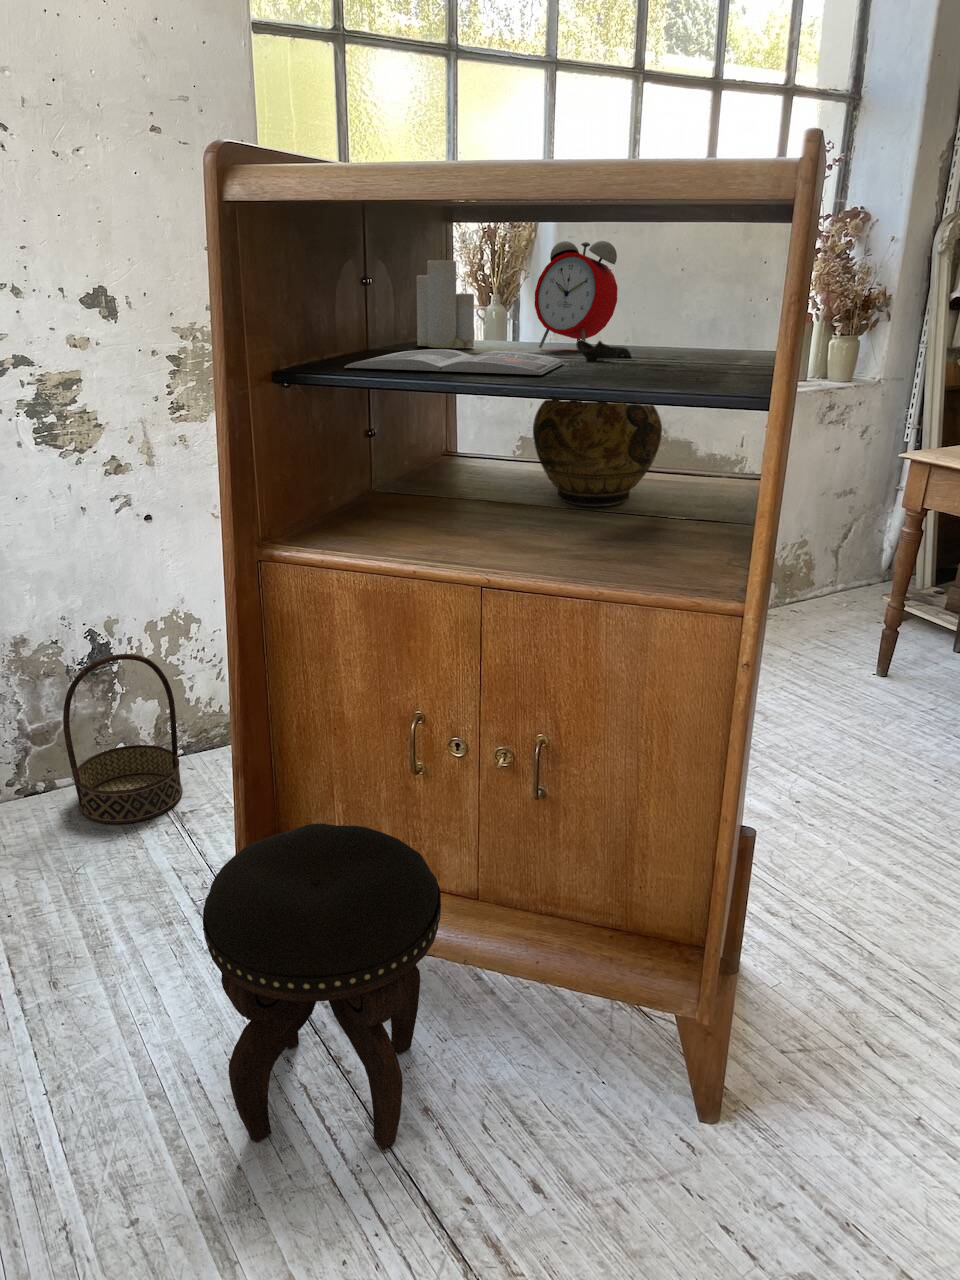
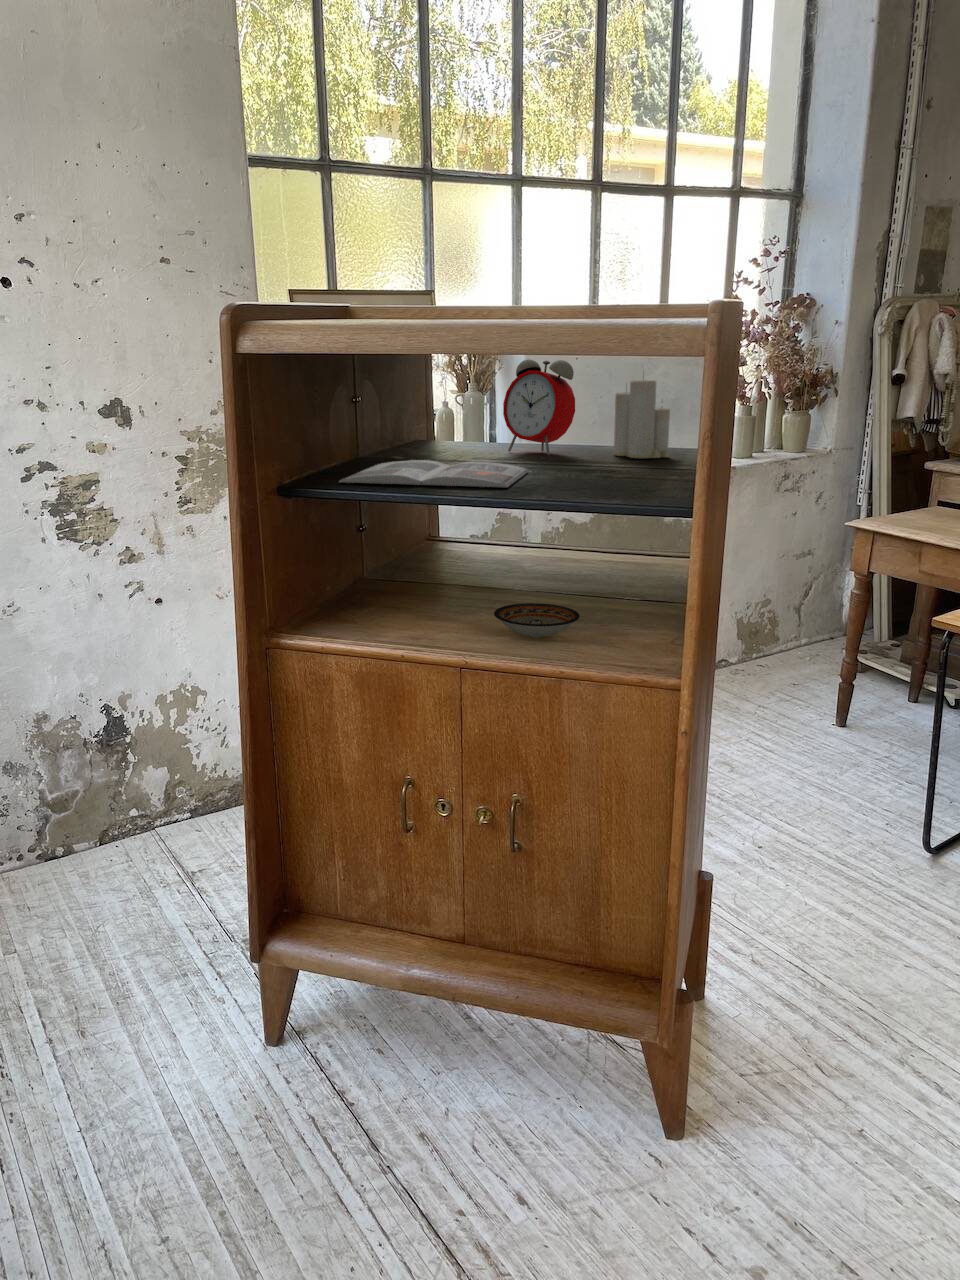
candle: present [417,250,474,348] -> present [614,379,670,458]
ceramic jug: present [533,340,662,506] -> none [504,448,617,591]
ceramic bowl: none [521,516,620,554] -> present [494,603,580,638]
basket: present [63,654,183,823] -> none [82,727,191,885]
footstool: present [203,823,441,1149] -> none [223,879,432,1171]

